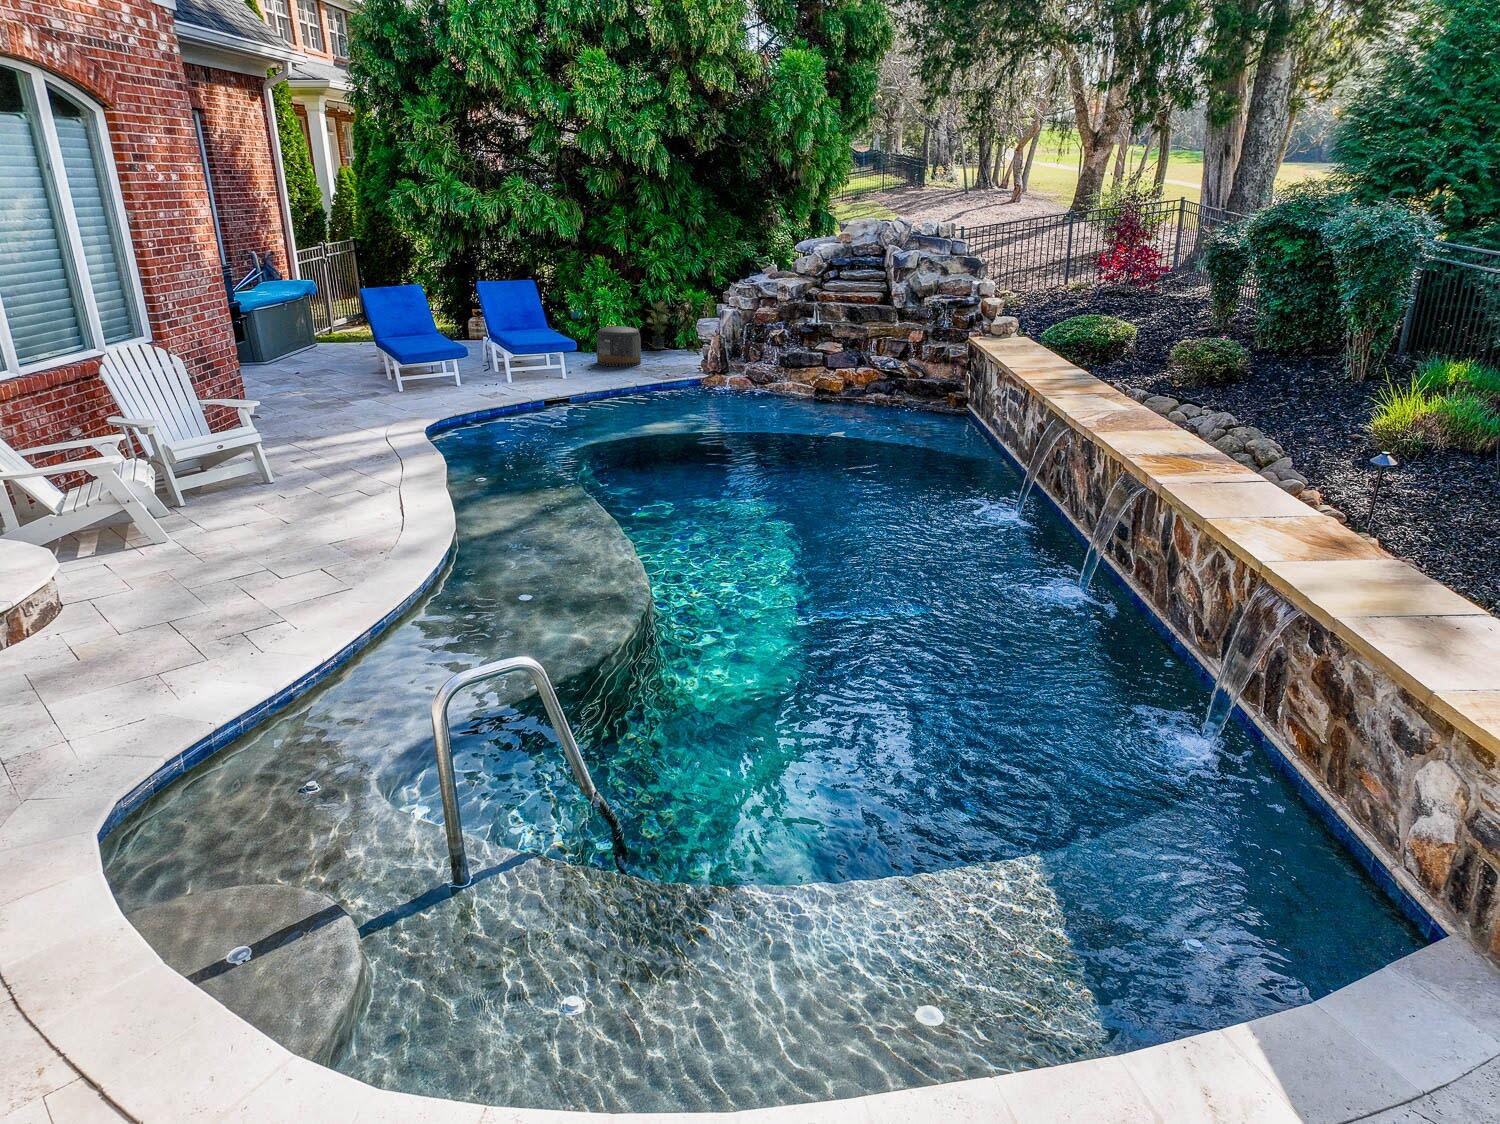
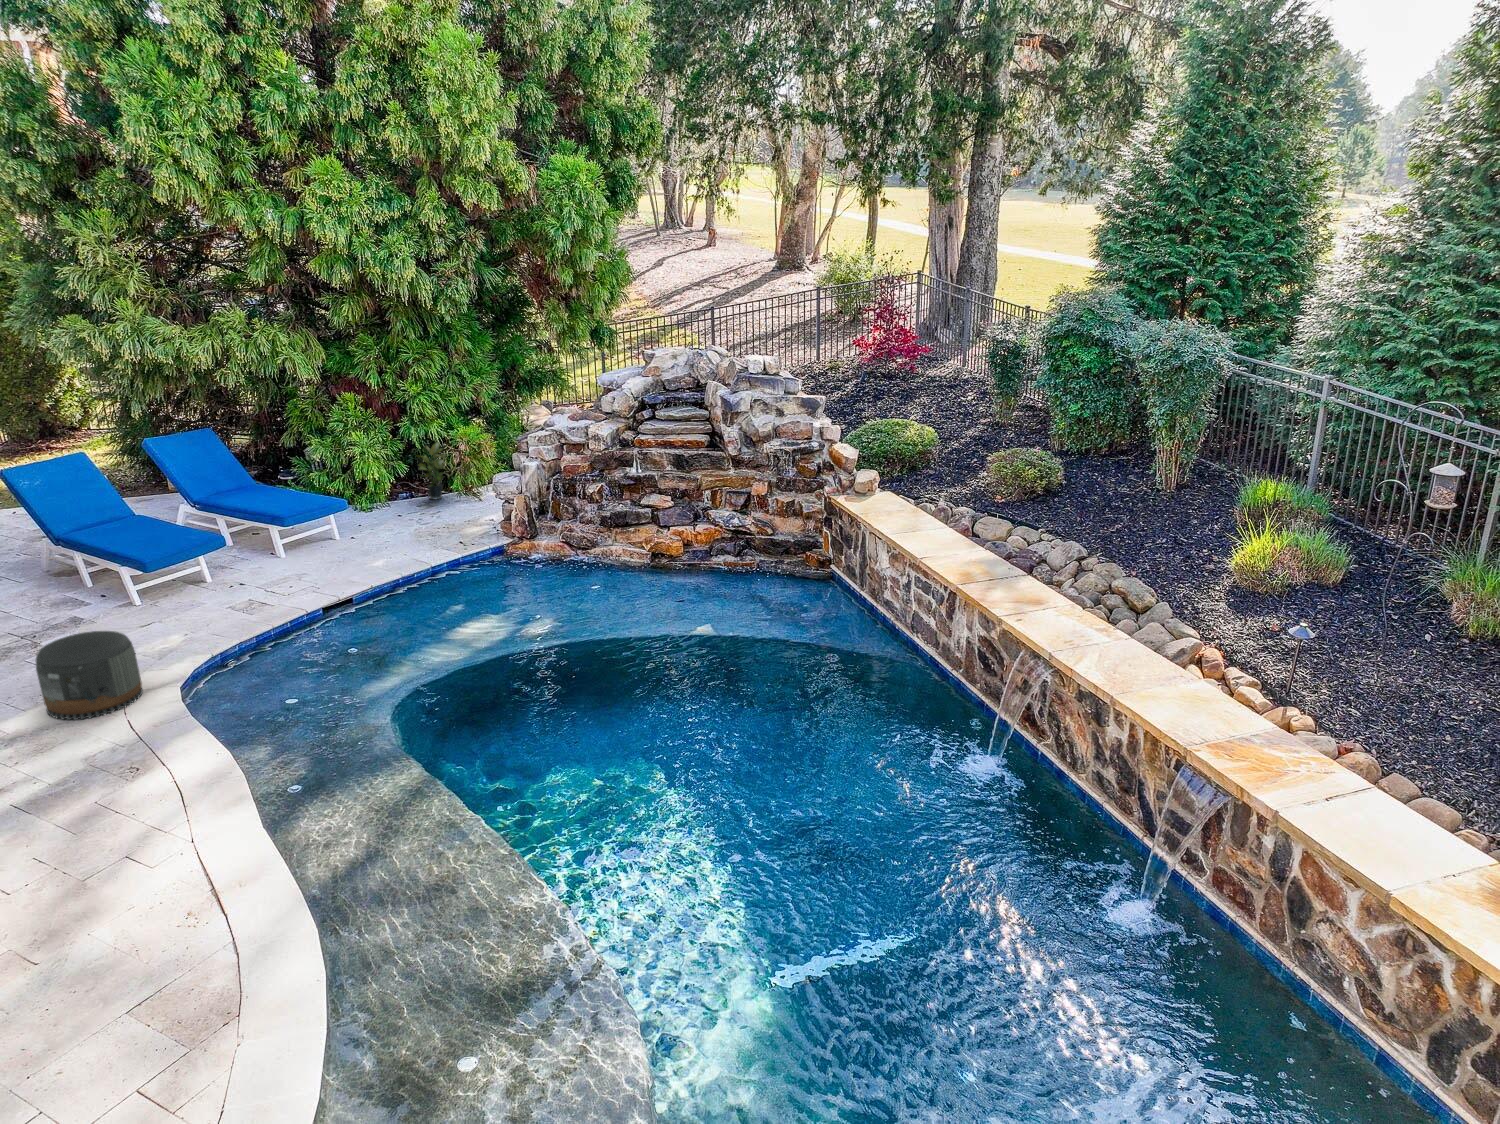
pouf: present [597,326,641,367] -> present [36,631,143,720]

